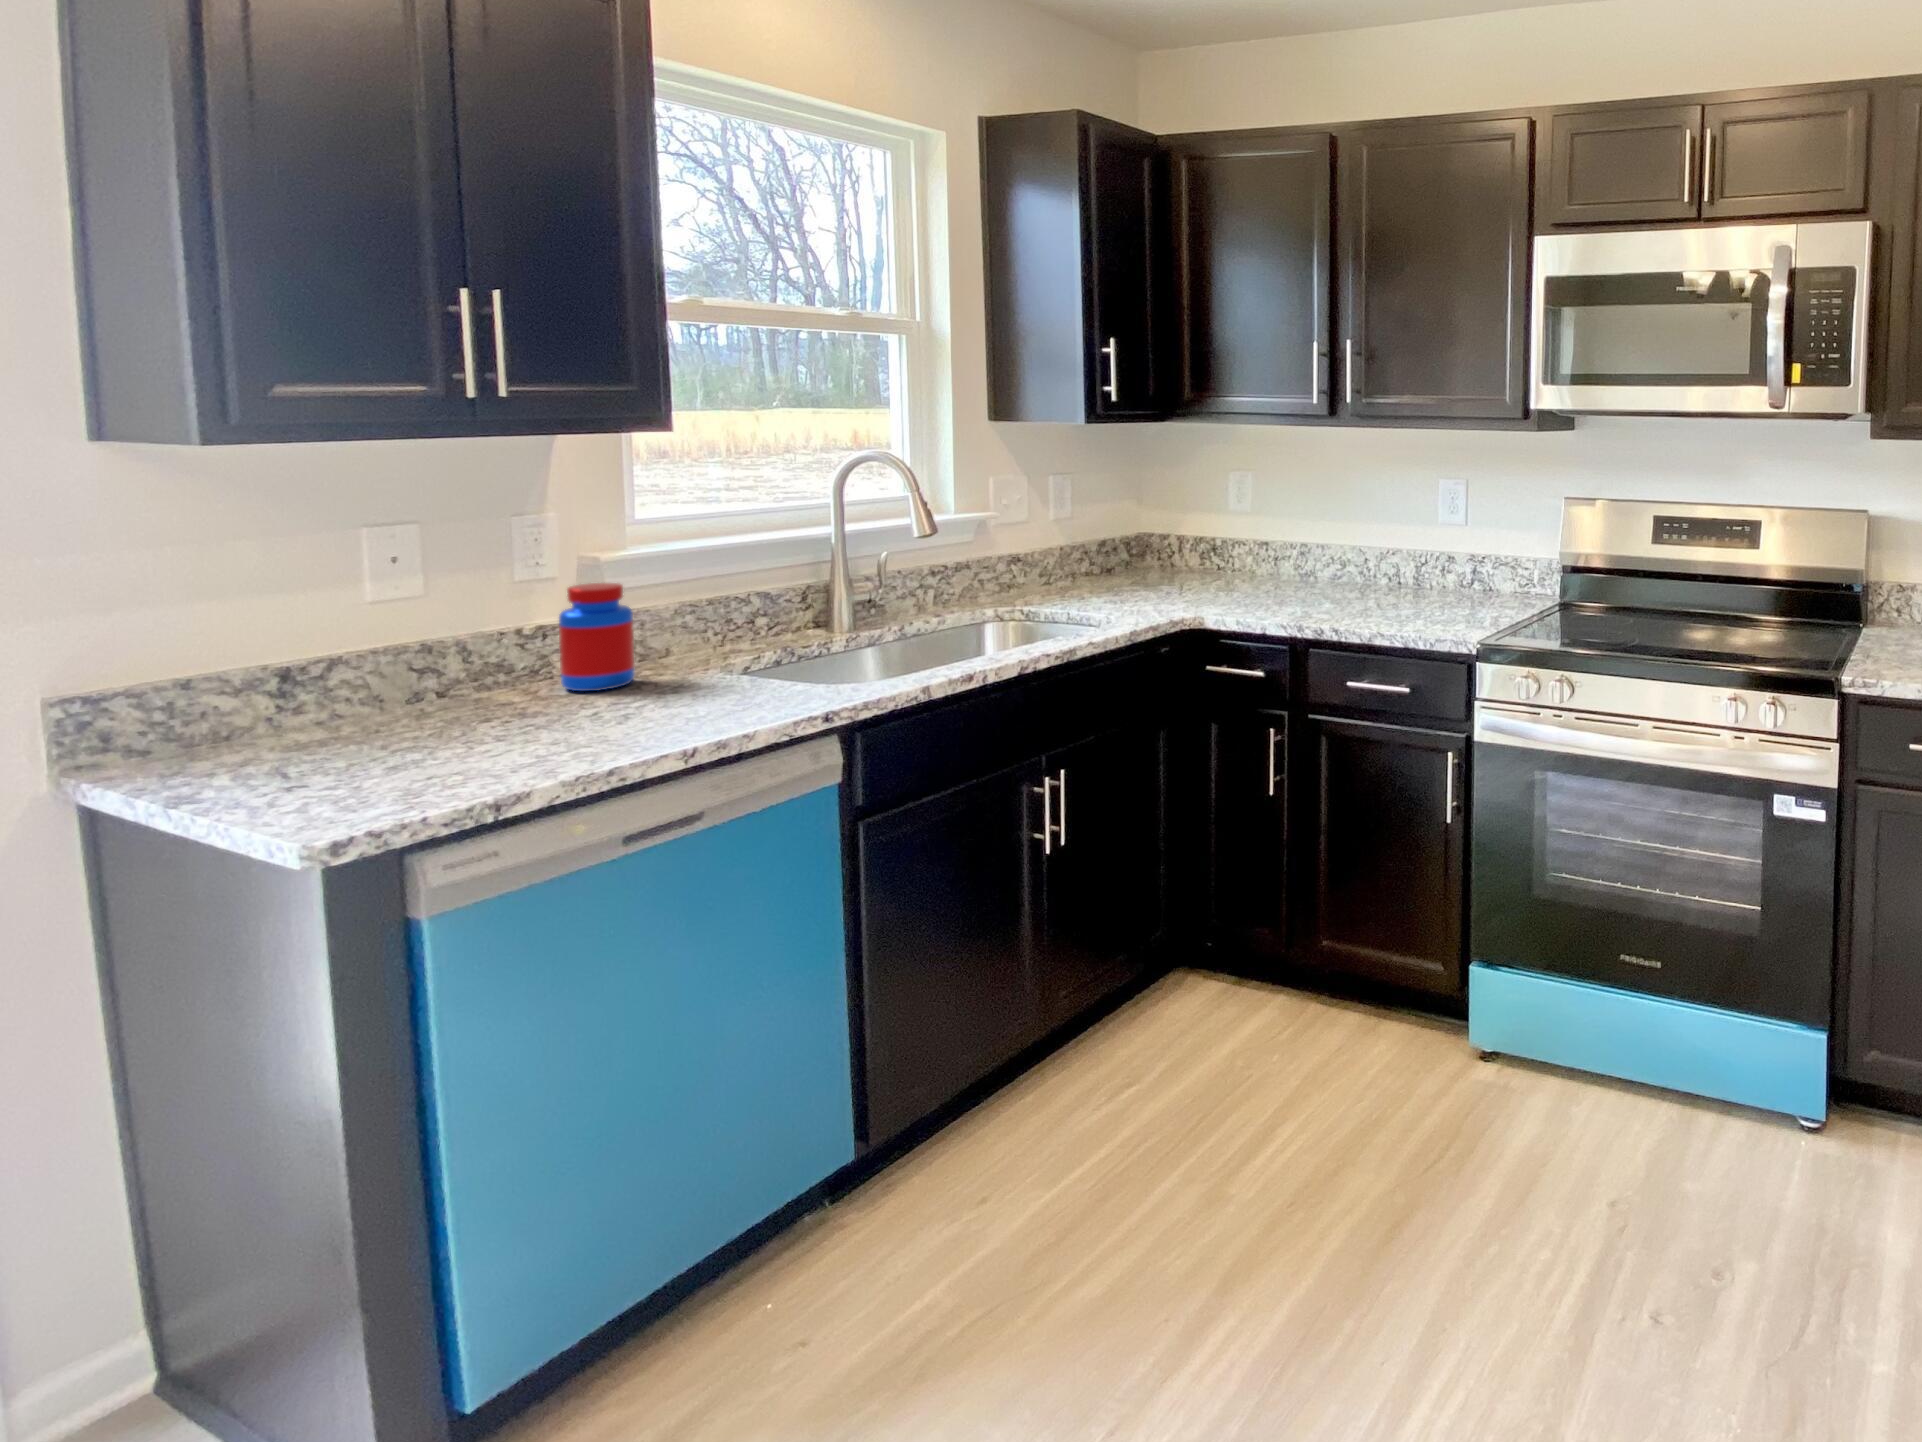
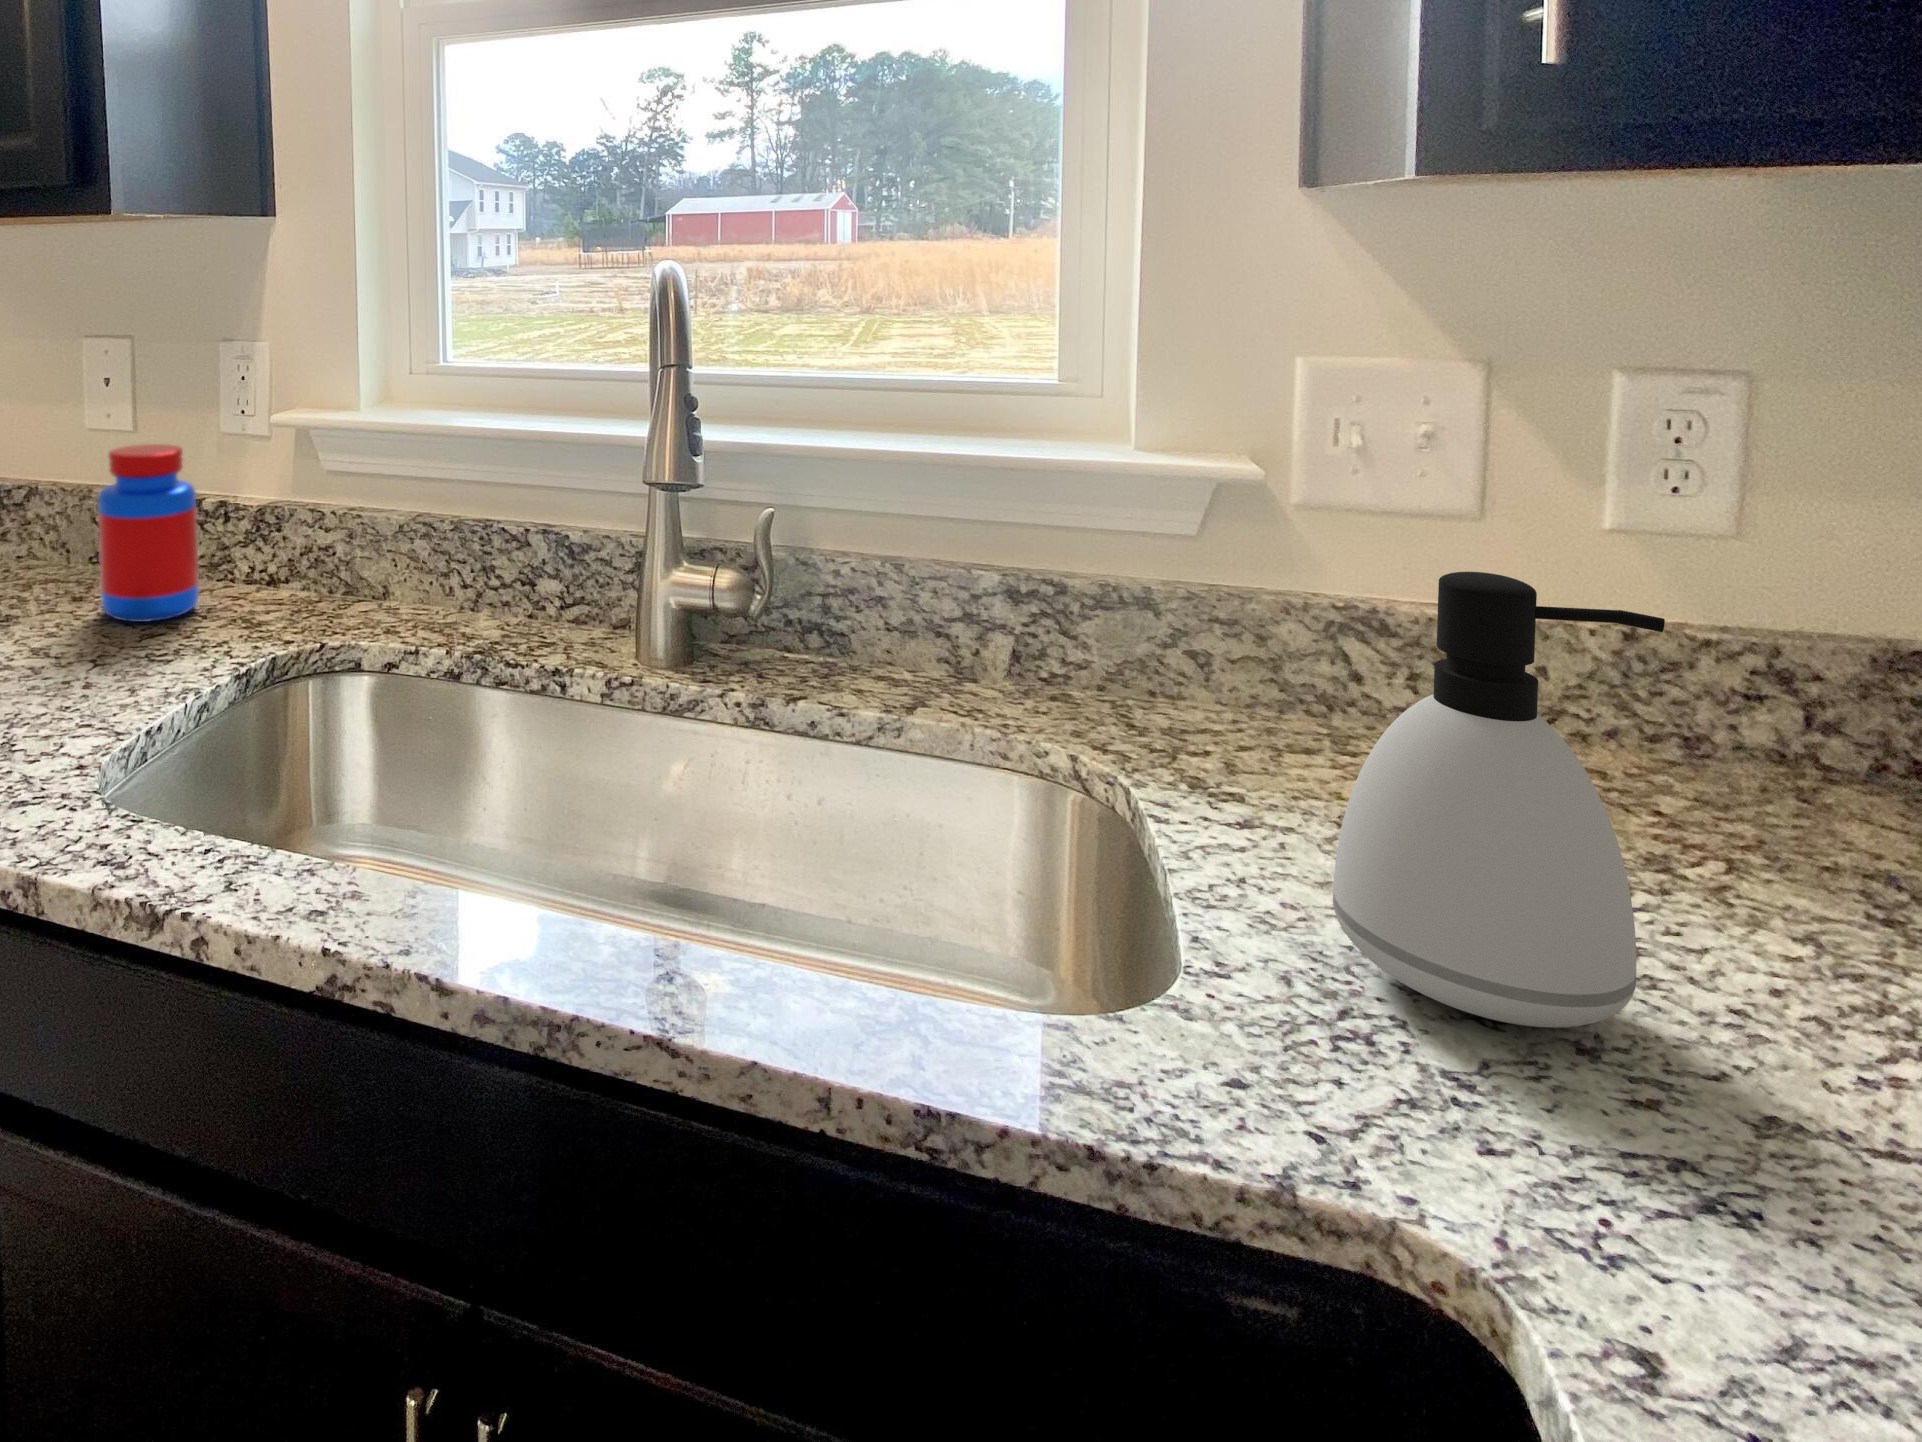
soap dispenser: none [1105,521,1154,608] -> present [1333,572,1665,1027]

